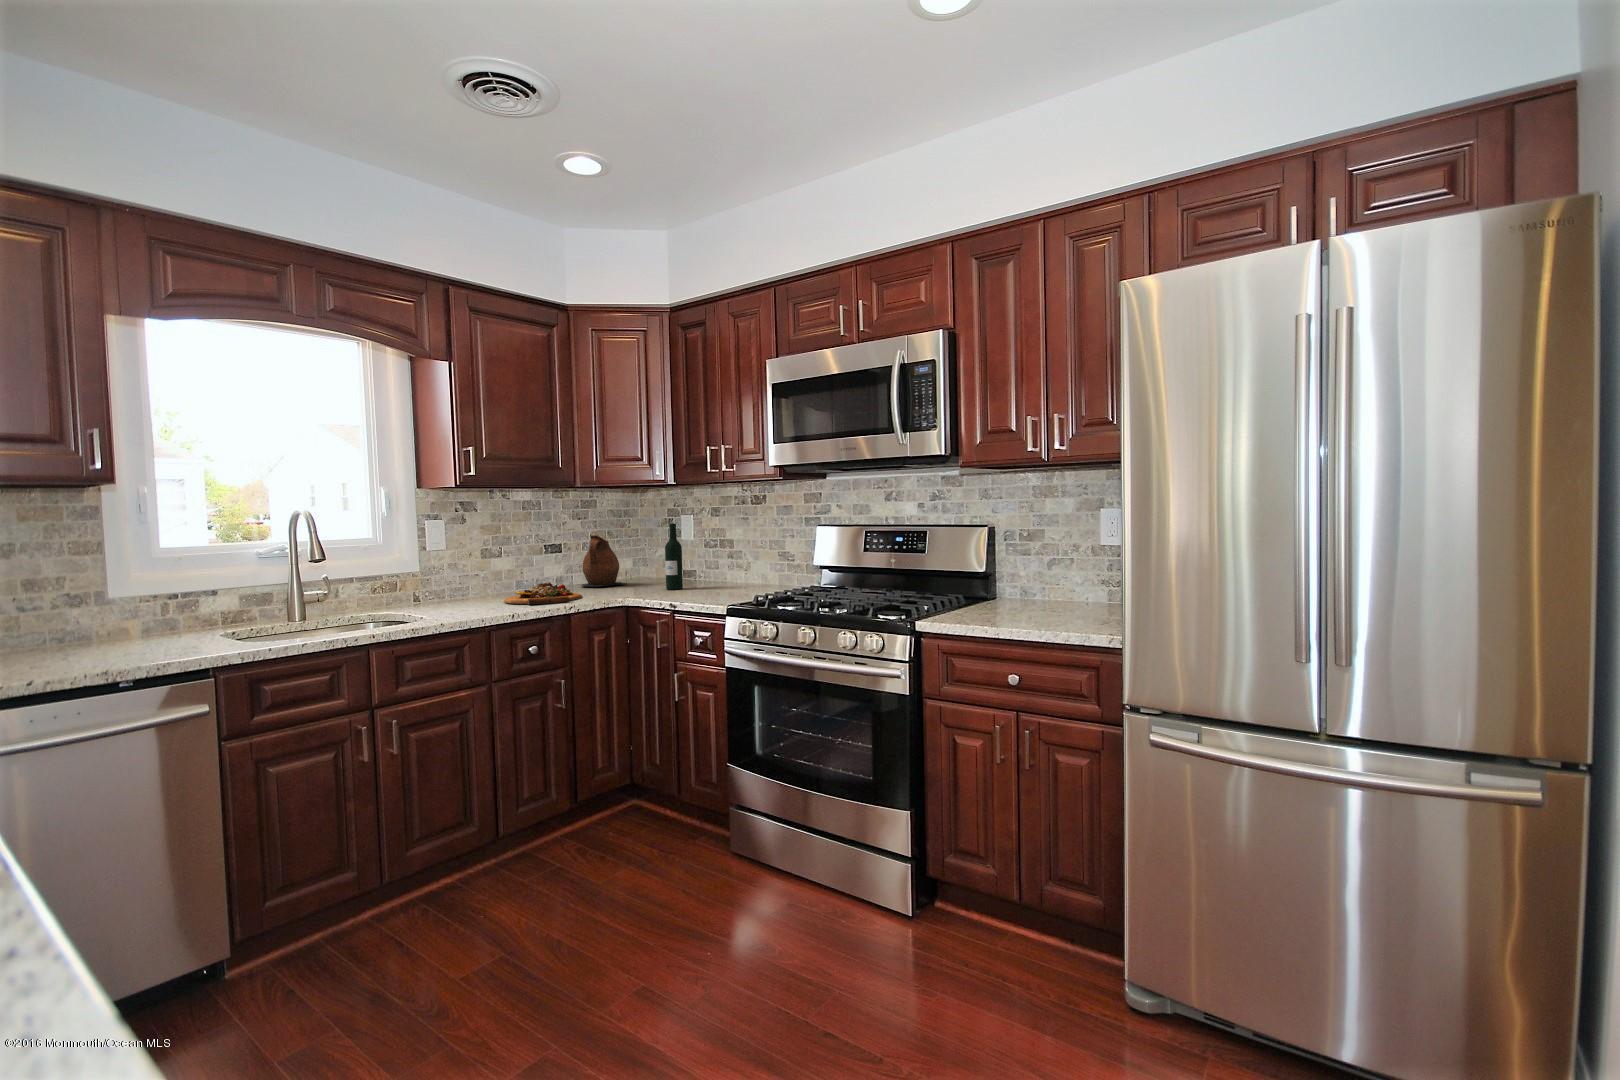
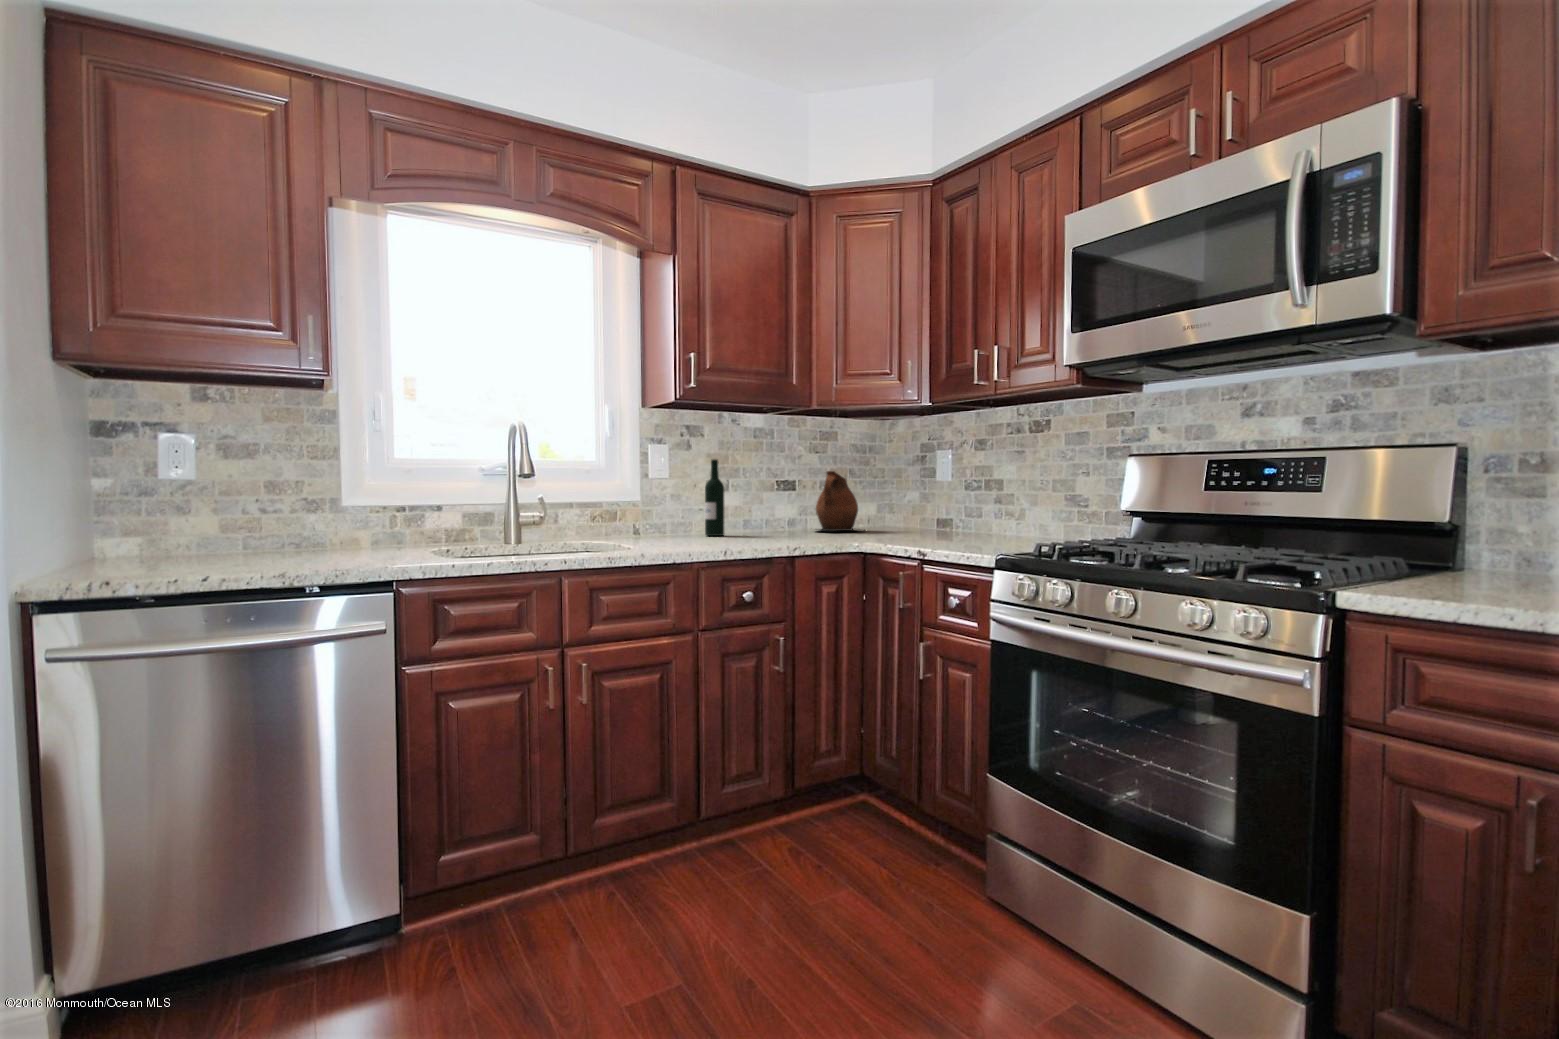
wine bottle: present [665,524,683,590] -> present [705,459,724,536]
cutting board: present [504,583,582,605] -> none [724,520,811,543]

